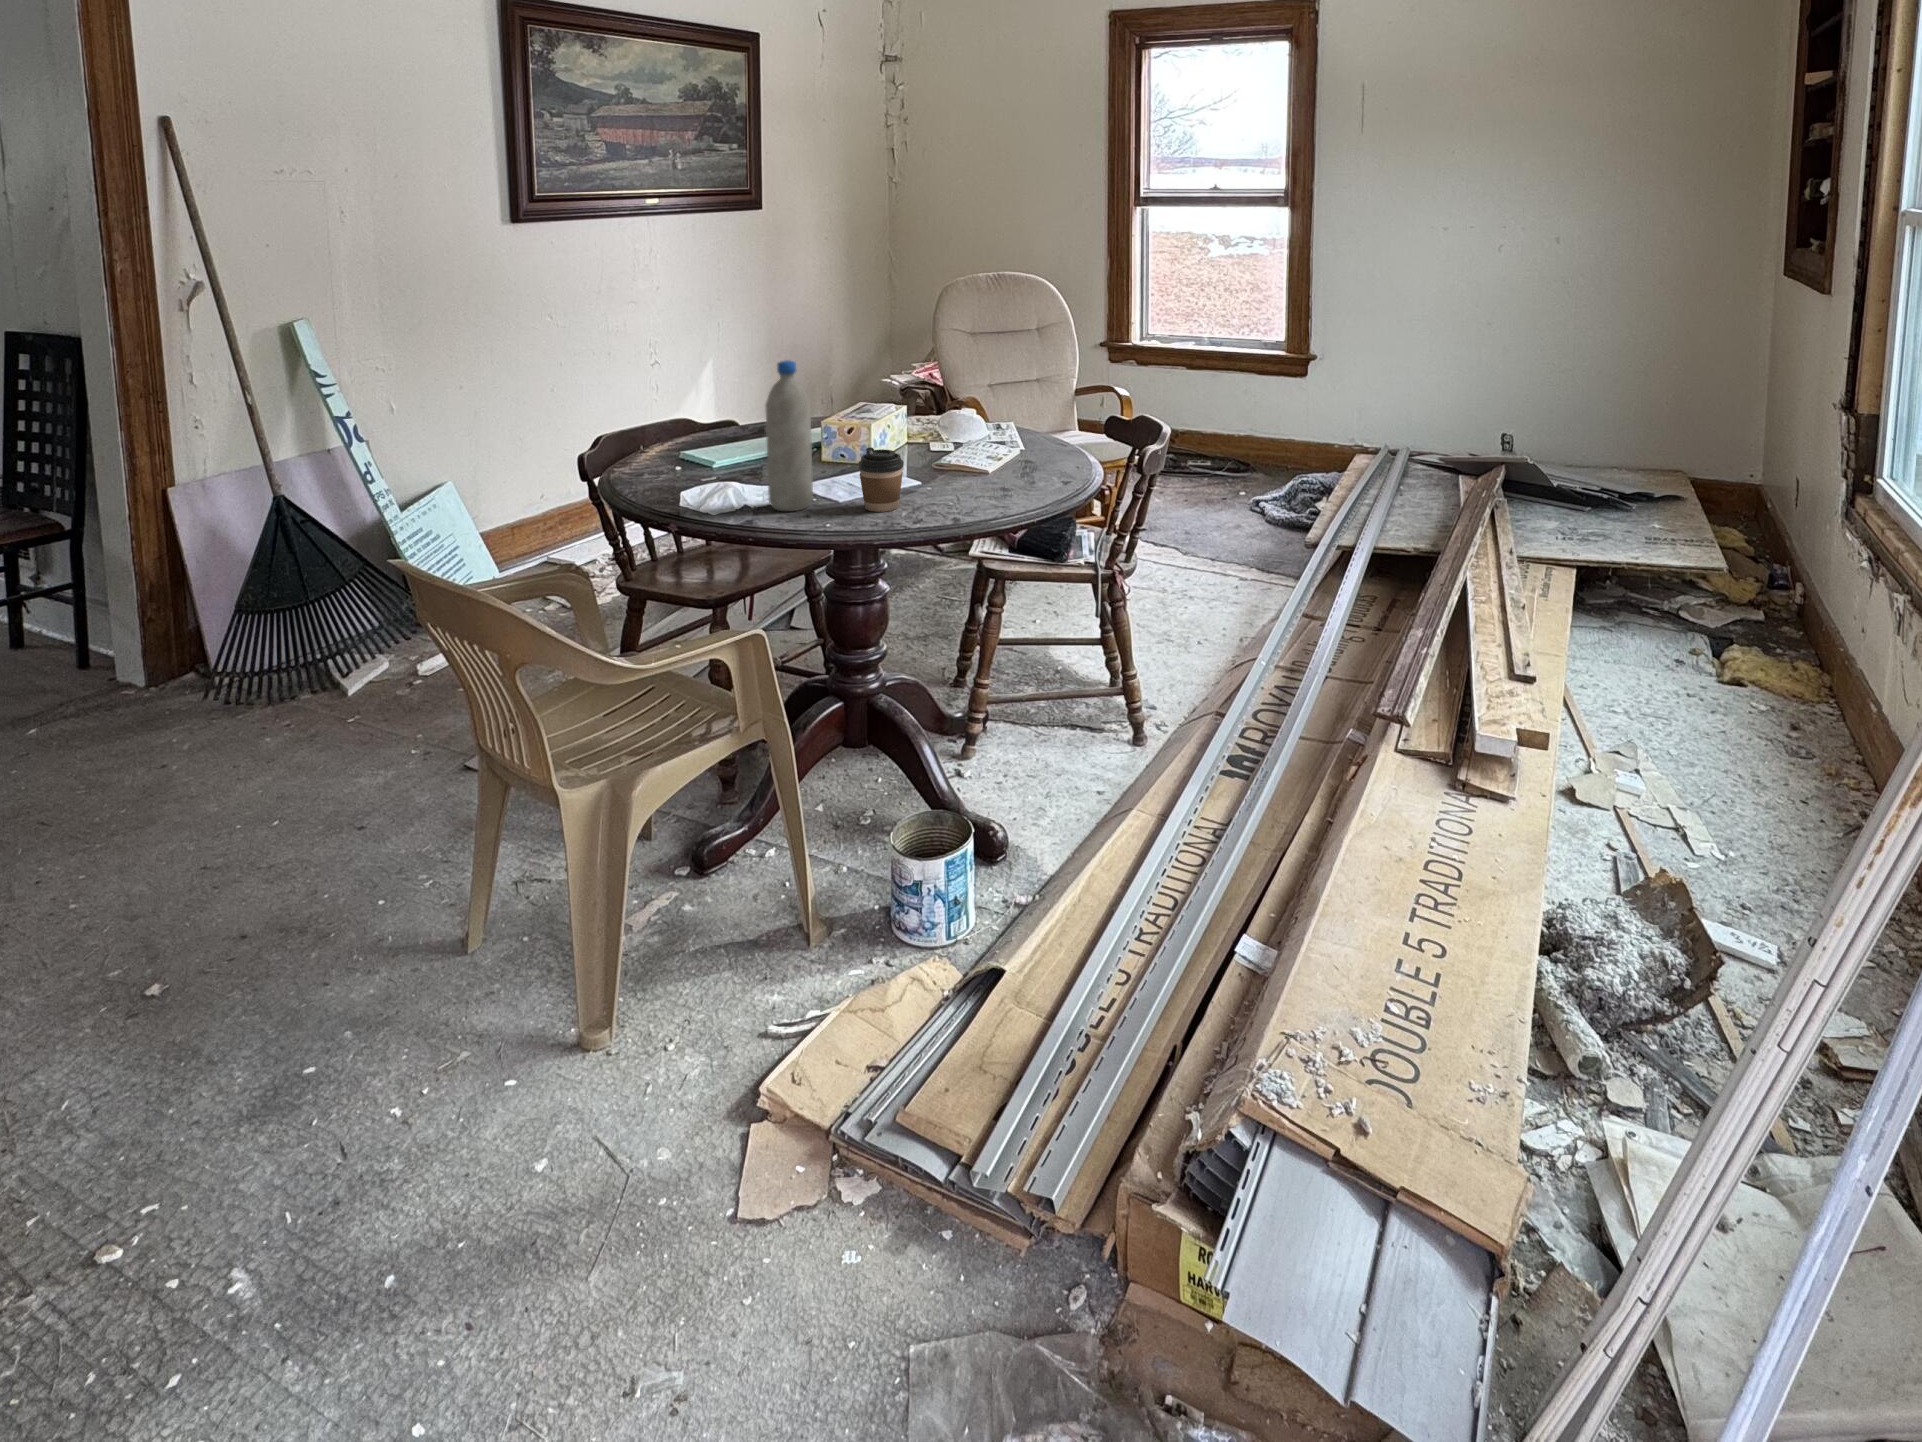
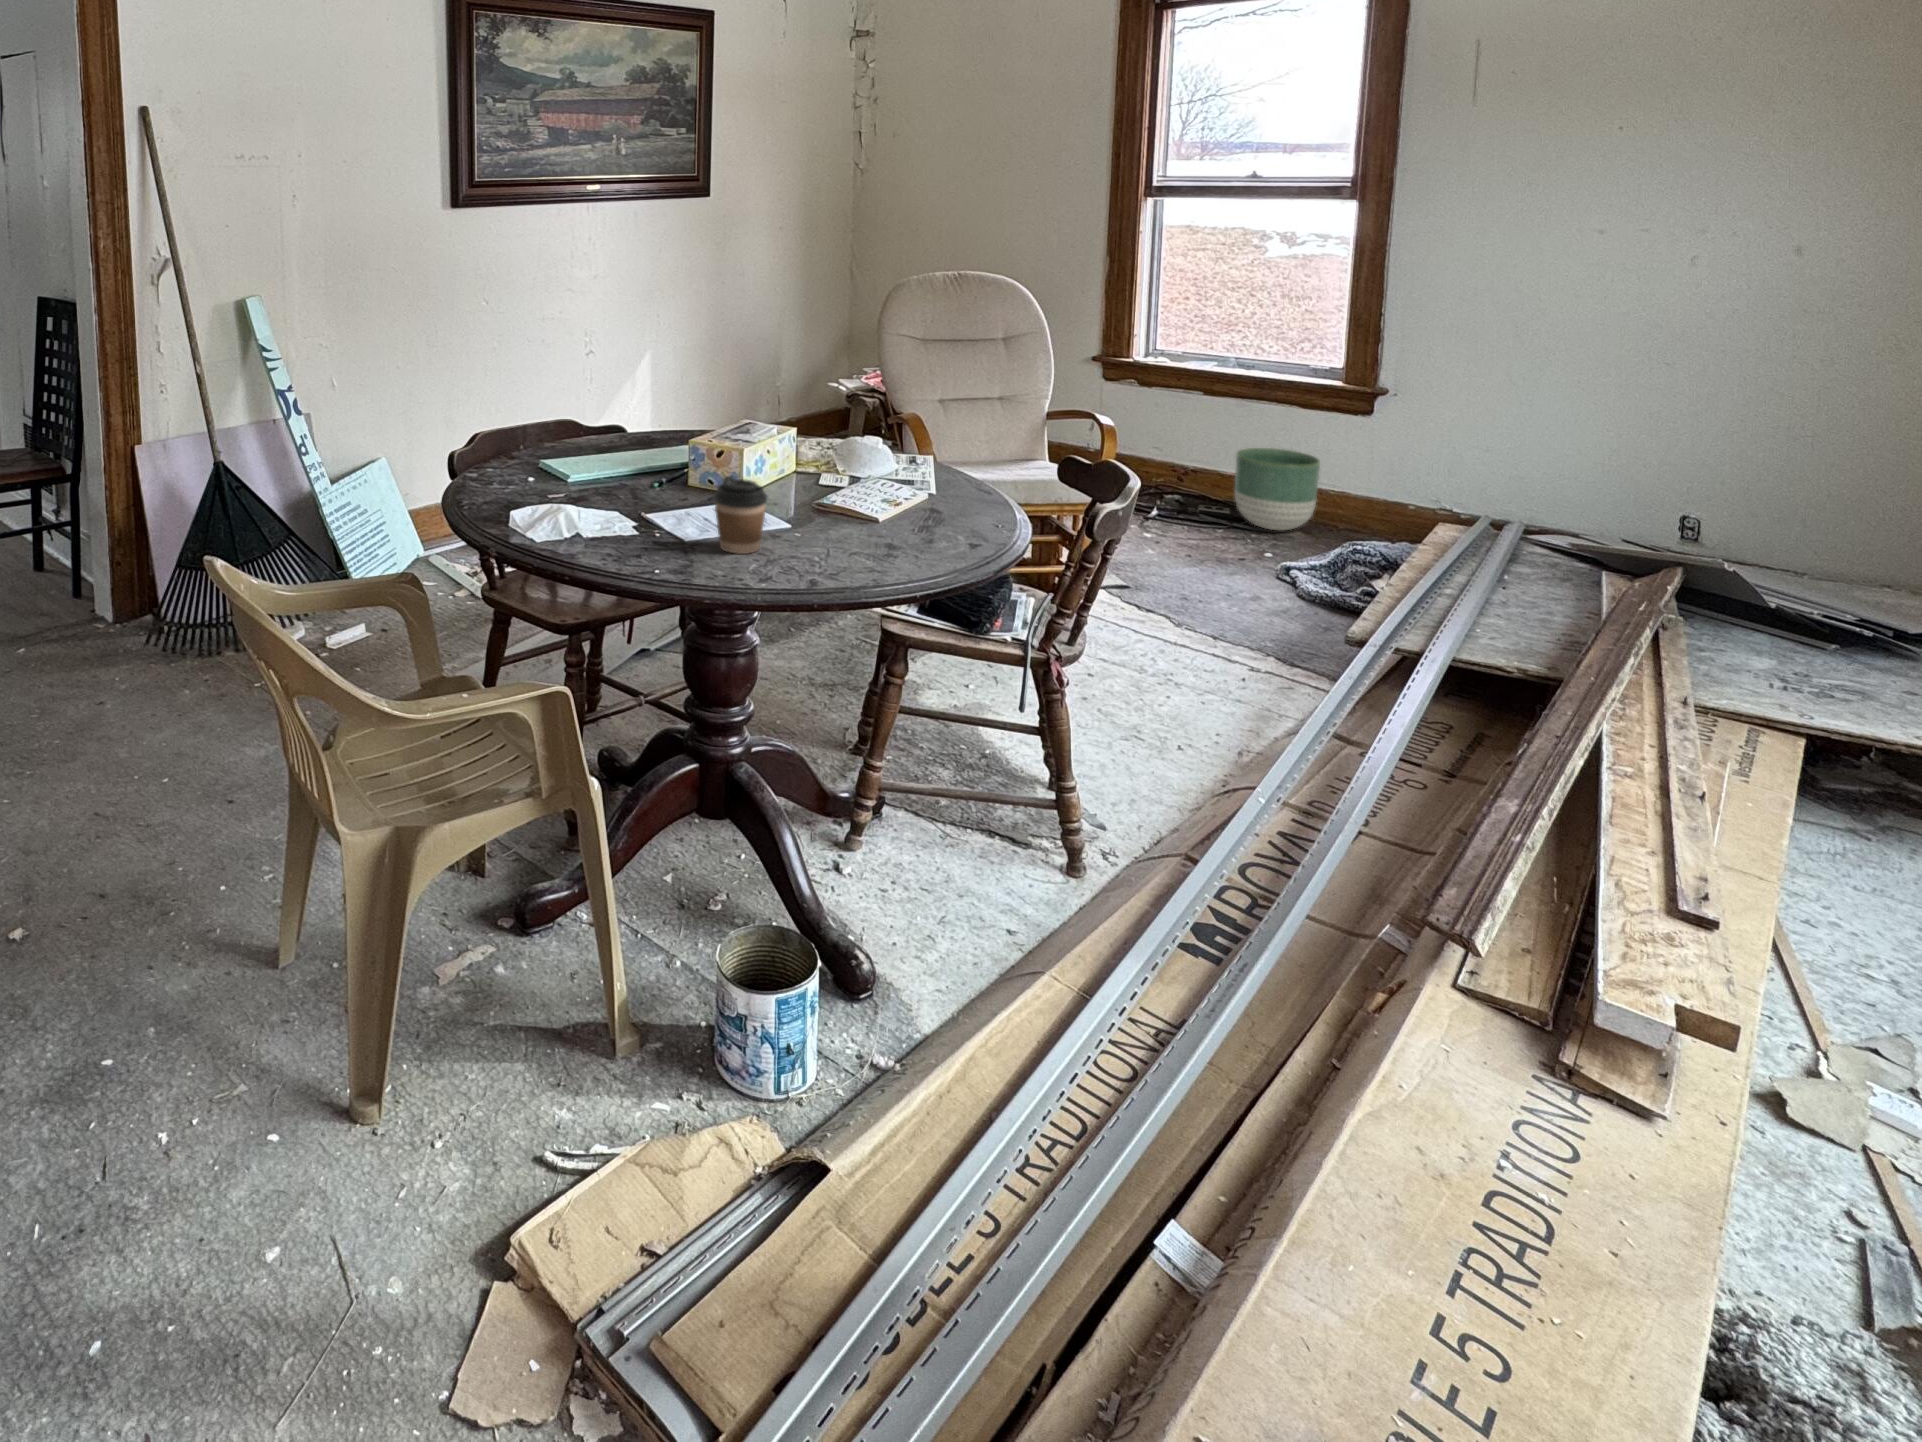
water bottle: present [766,360,813,511] -> none [613,368,664,541]
planter: none [1216,407,1274,472] -> present [1235,448,1320,530]

